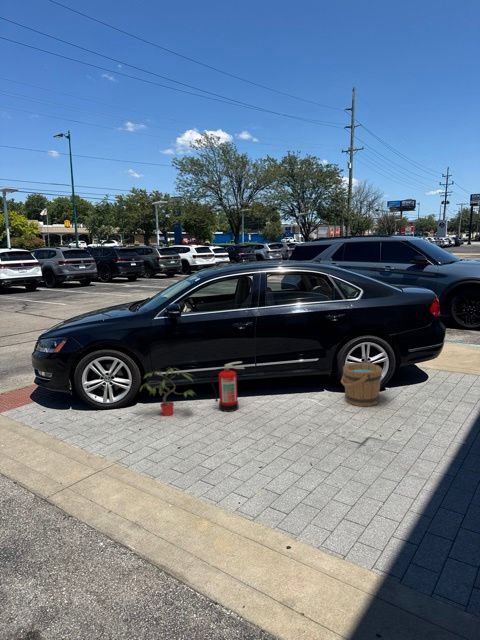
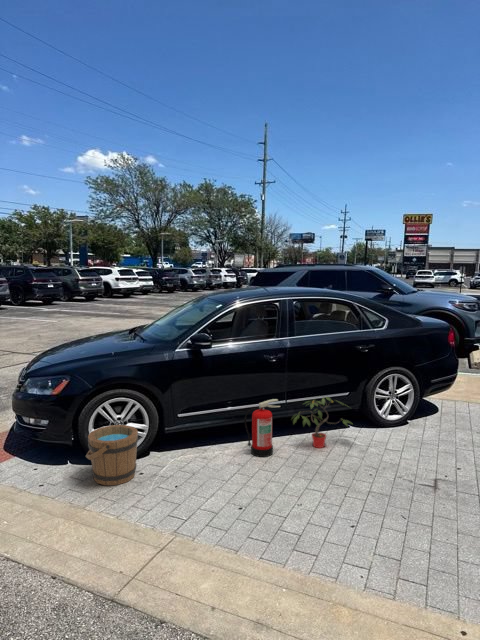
bucket: present [341,363,382,406] -> present [86,425,138,486]
potted plant: present [140,368,195,416] -> present [293,397,351,448]

